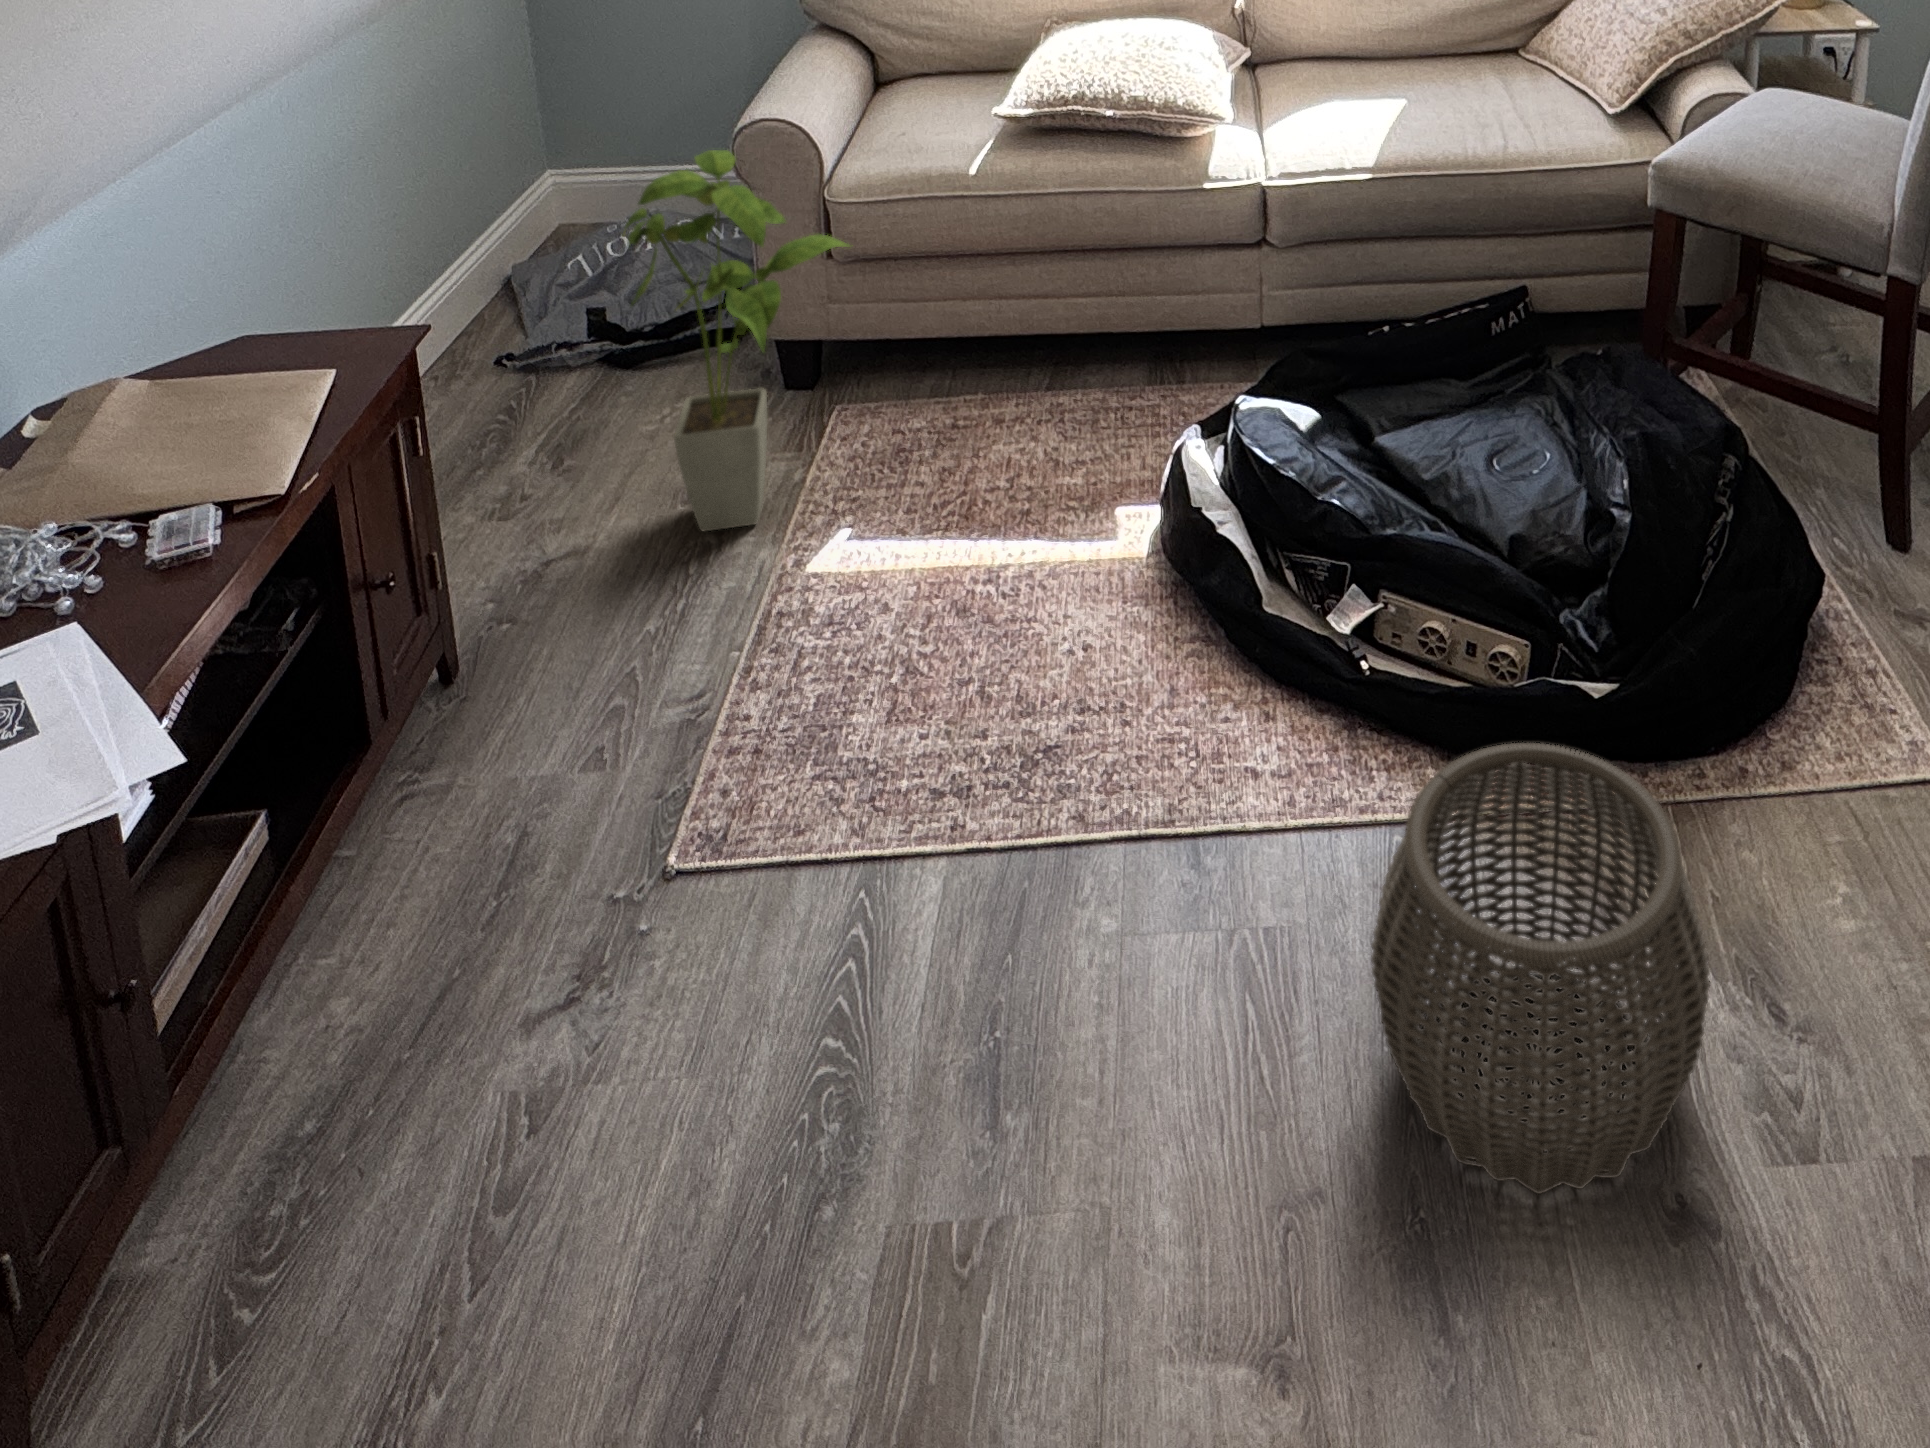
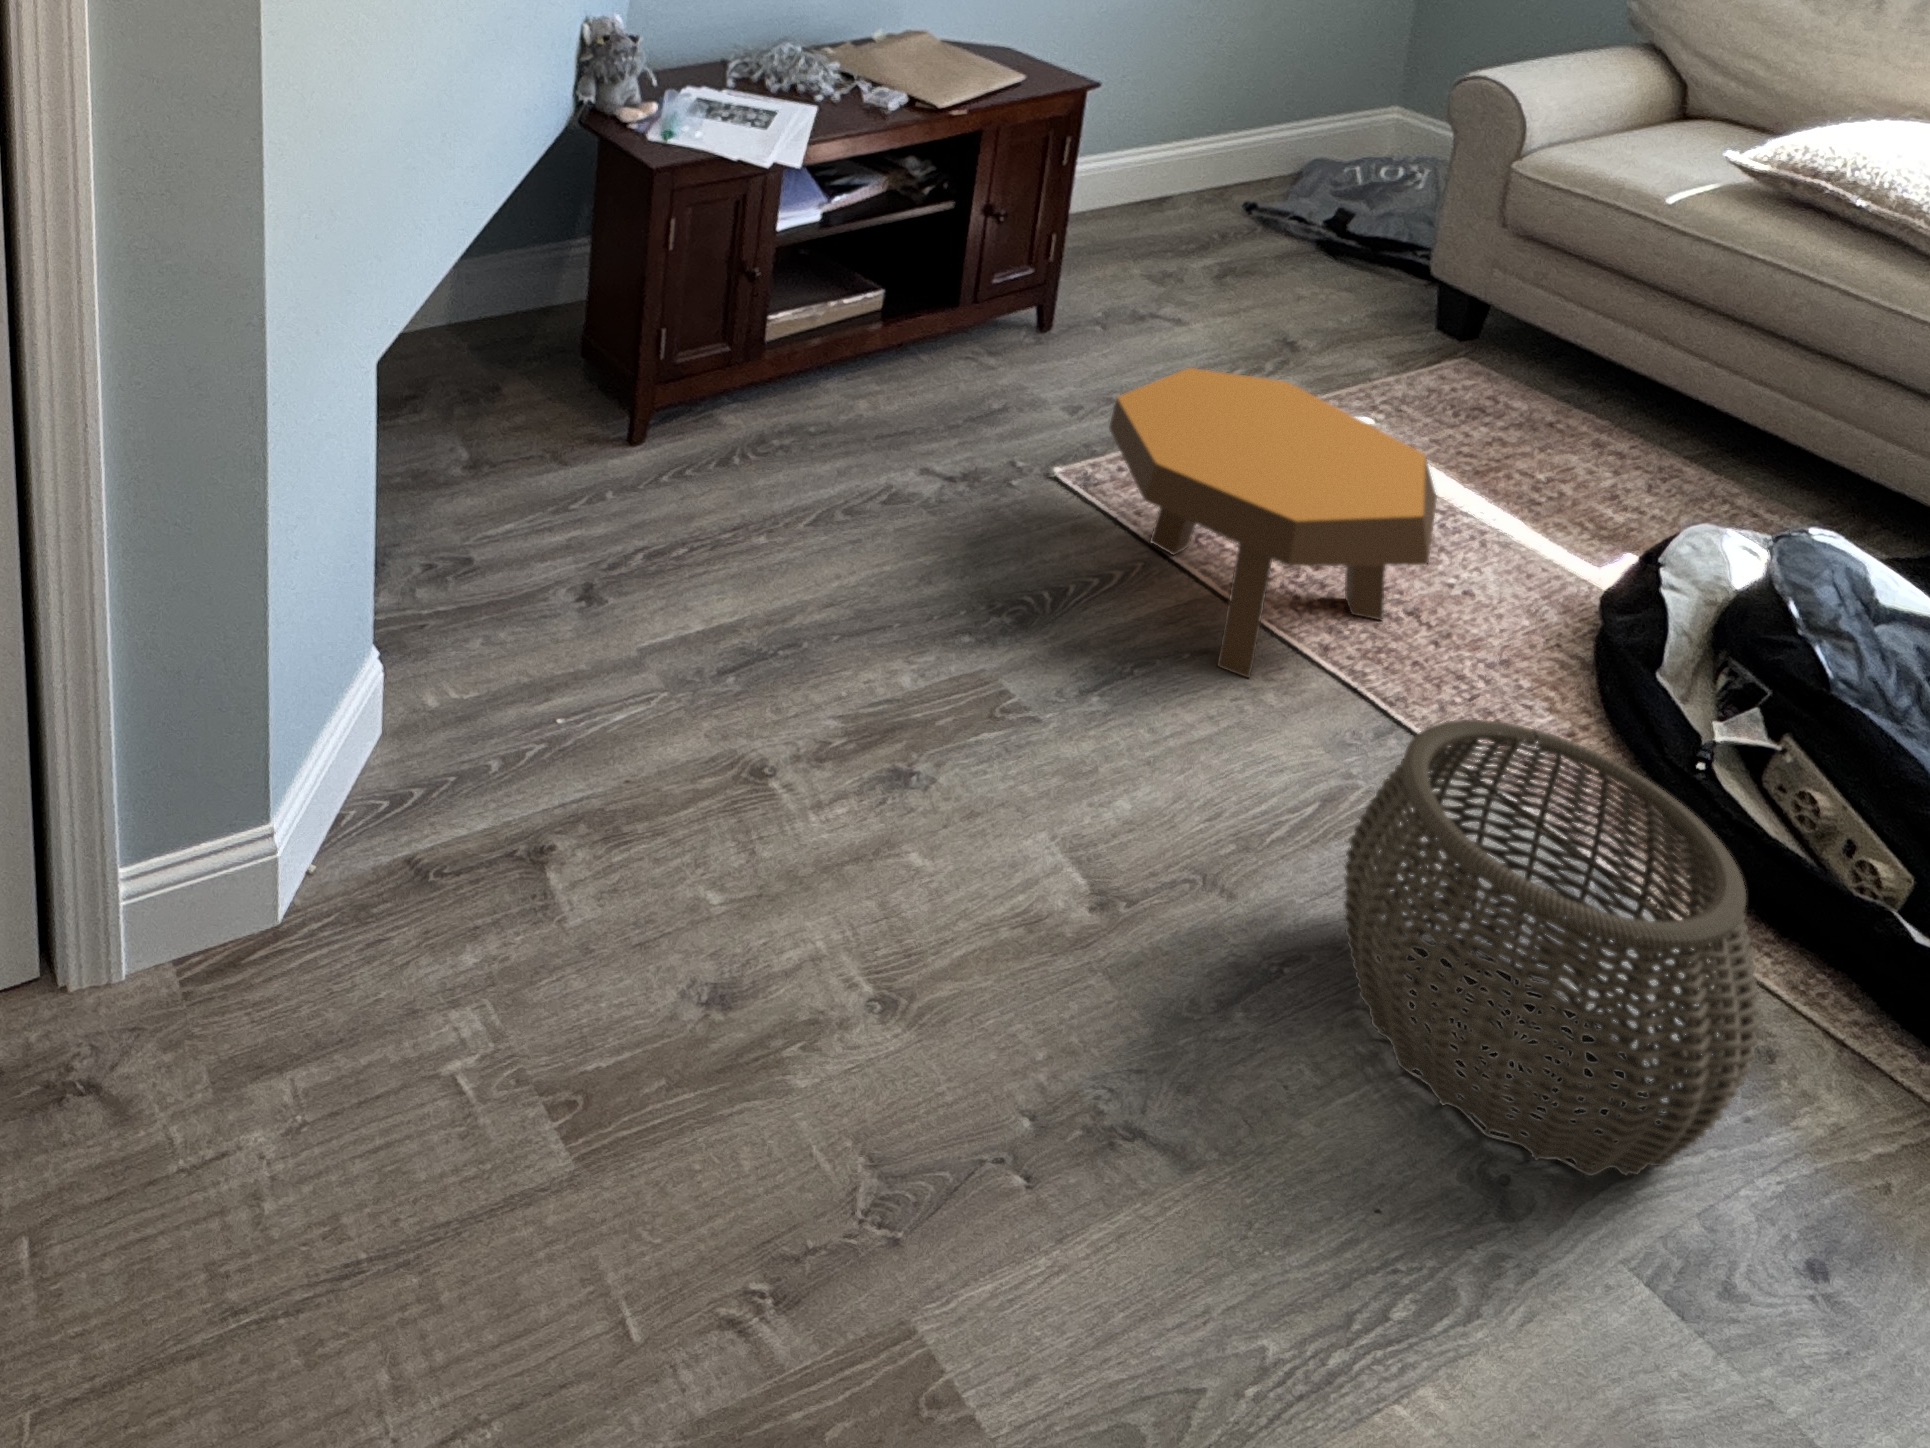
house plant: present [624,150,850,532] -> none [1258,52,1477,376]
footstool: none [780,553,1145,941] -> present [1109,368,1437,678]

